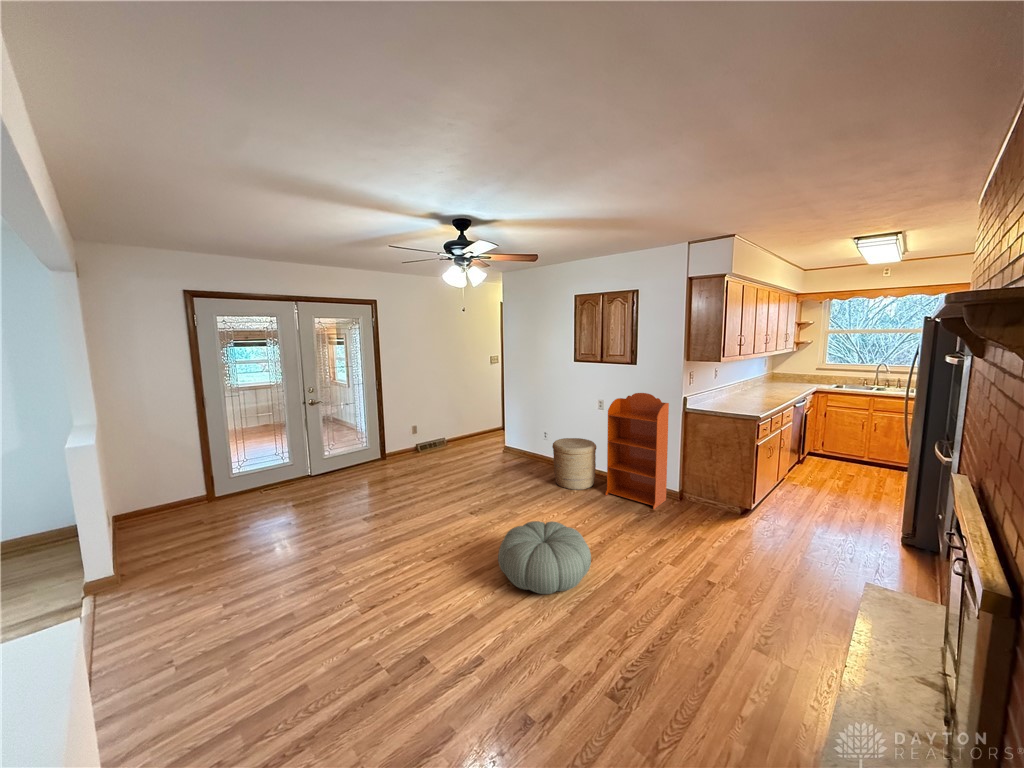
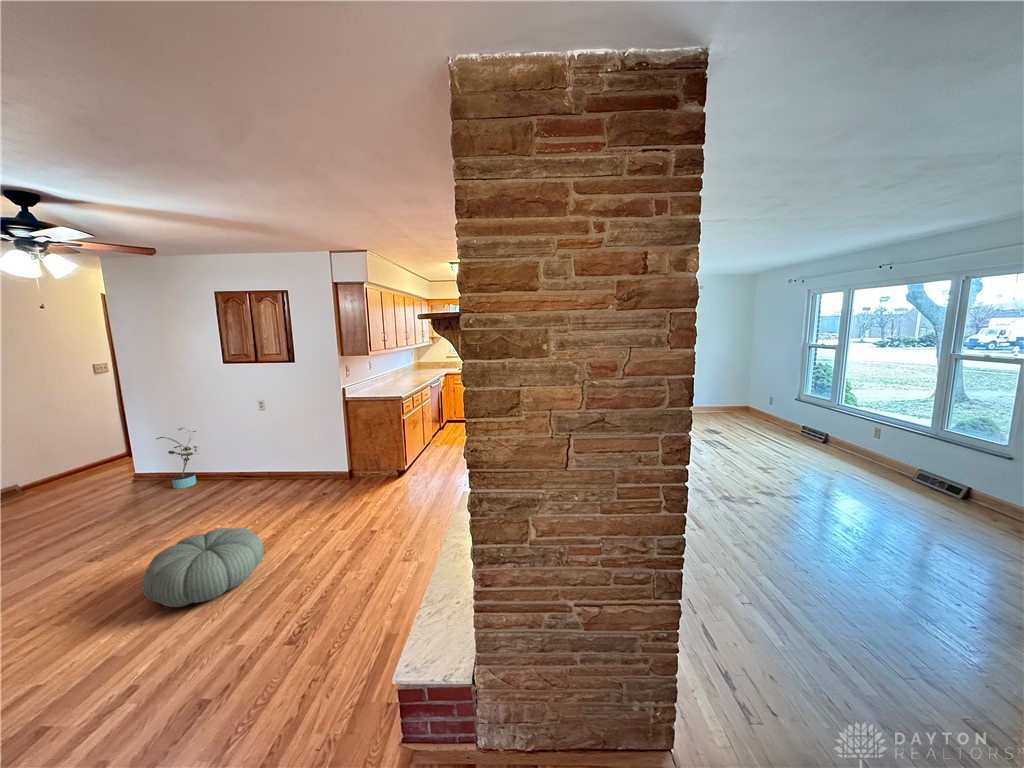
bookcase: present [605,393,669,509] -> none [272,389,339,491]
potted plant: none [519,415,547,468] -> present [157,428,196,489]
woven basket: present [552,438,596,490] -> none [209,443,266,497]

